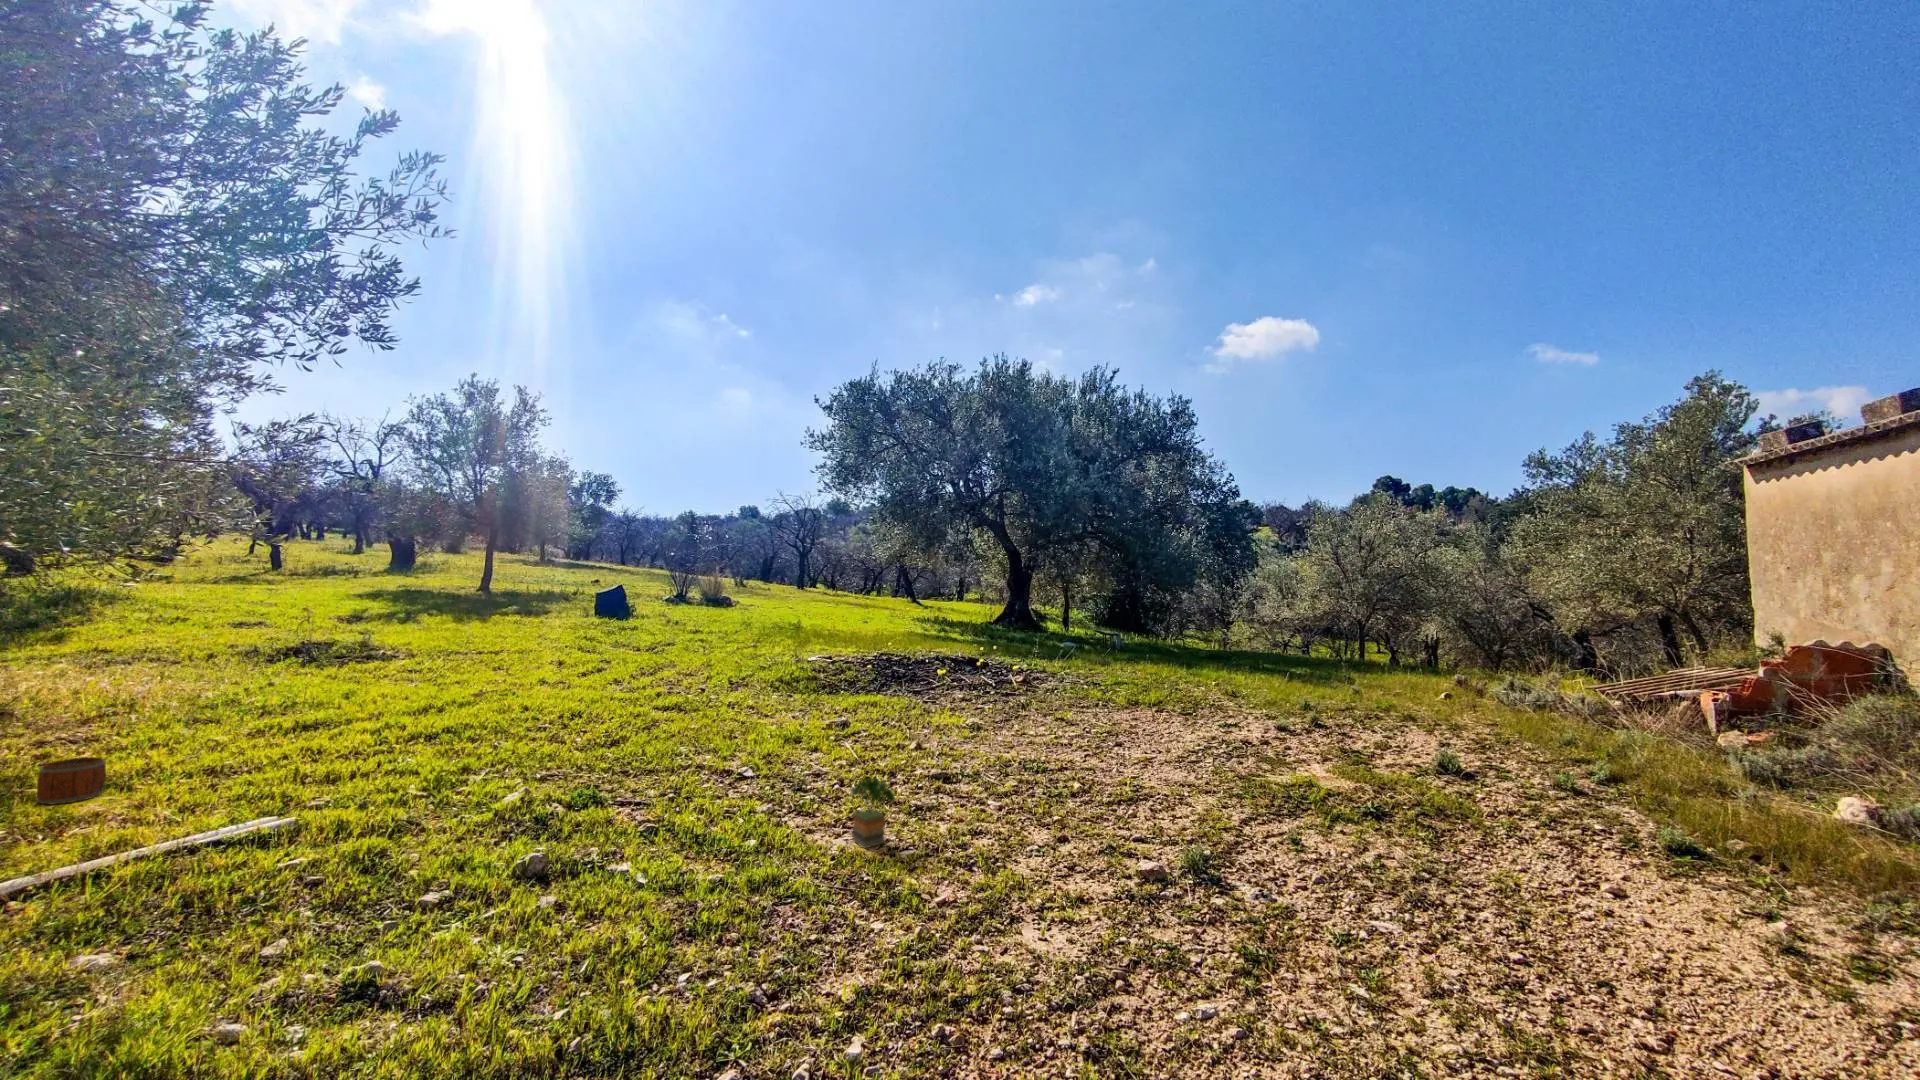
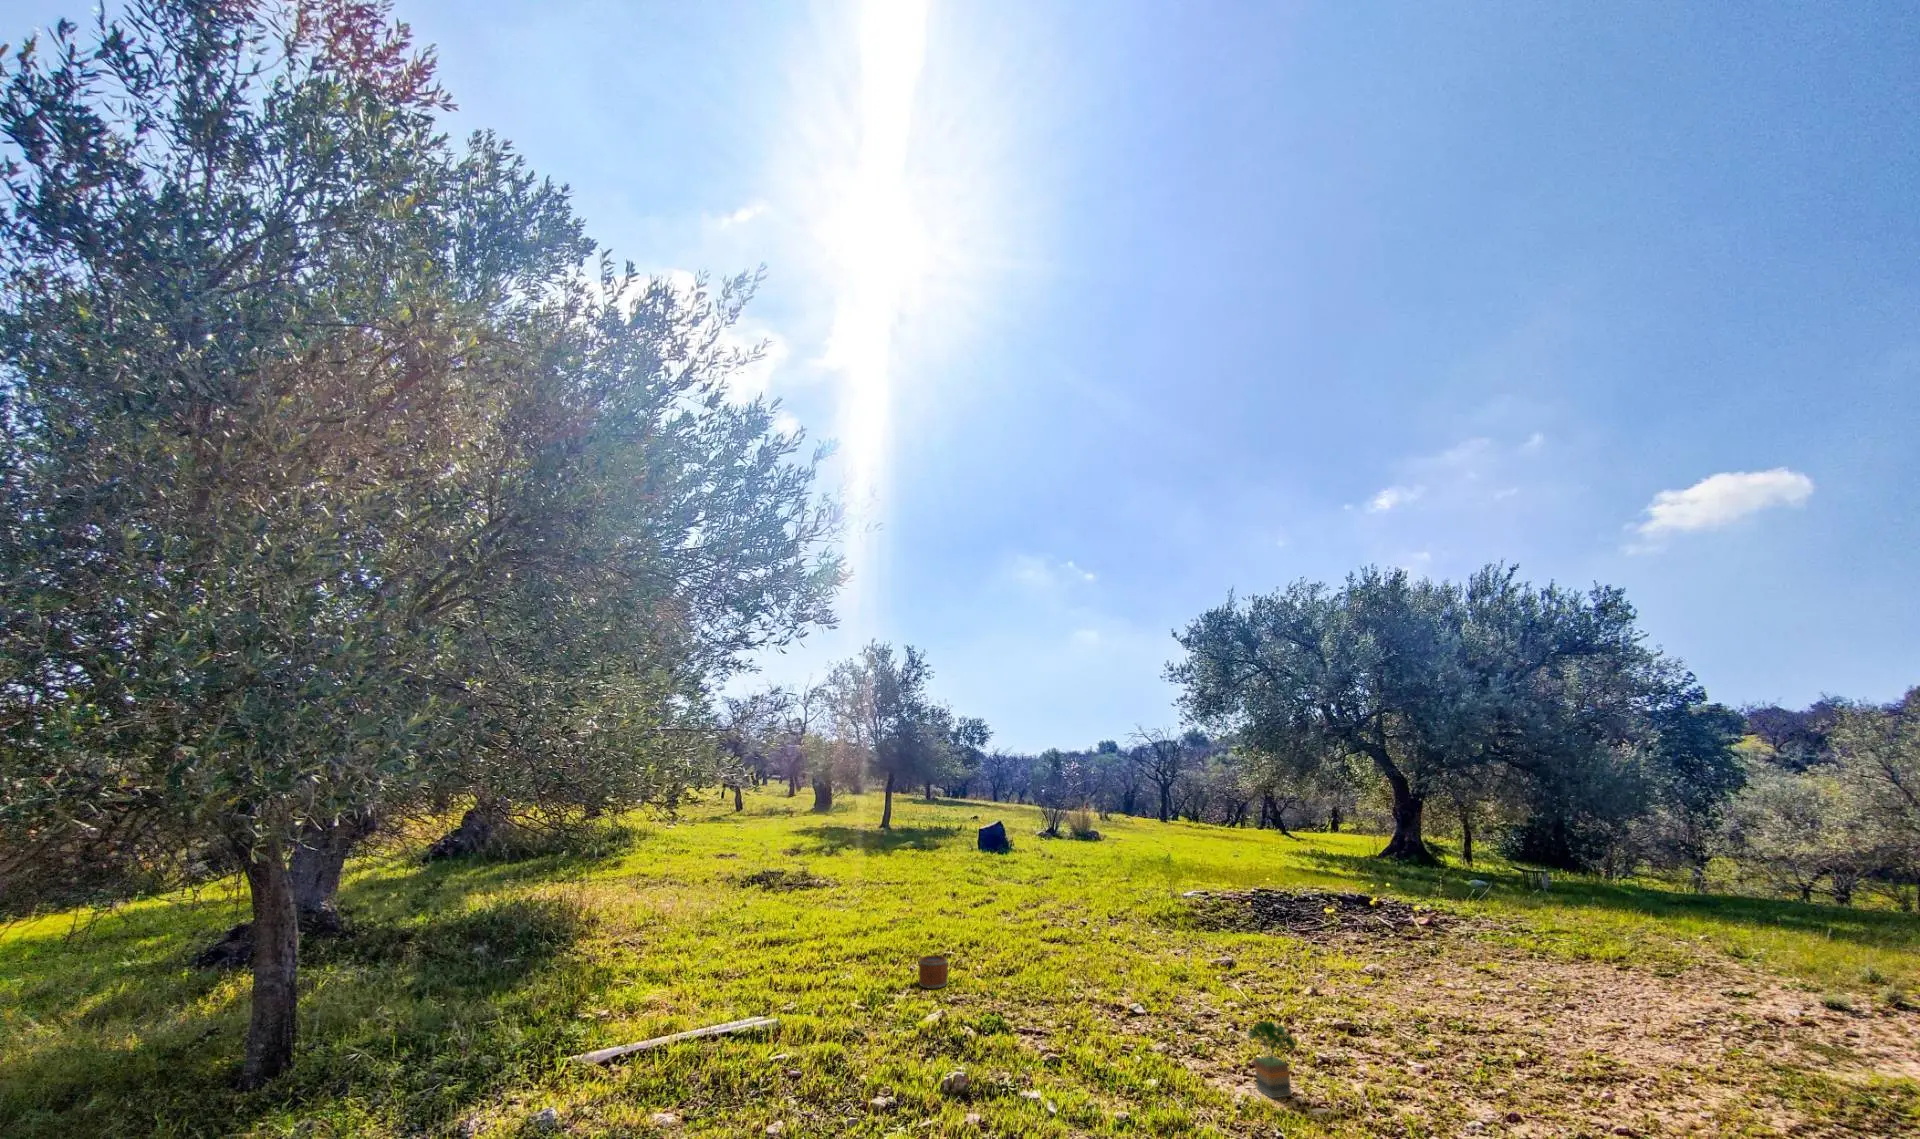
bucket: present [36,757,106,805] -> present [919,955,948,989]

